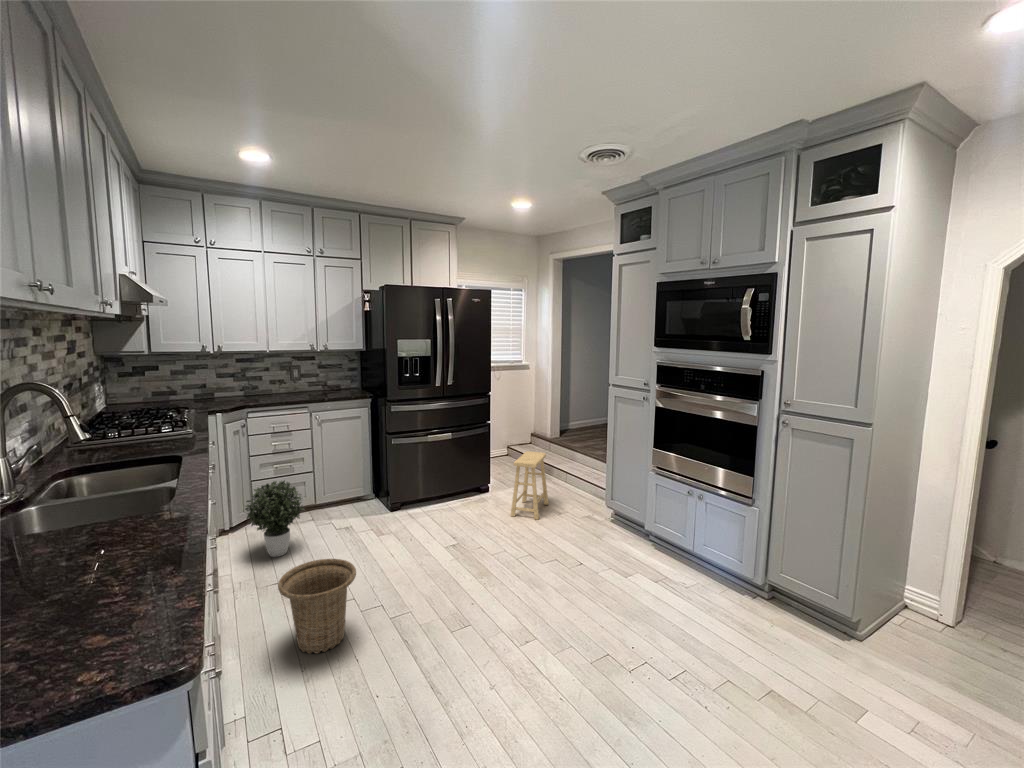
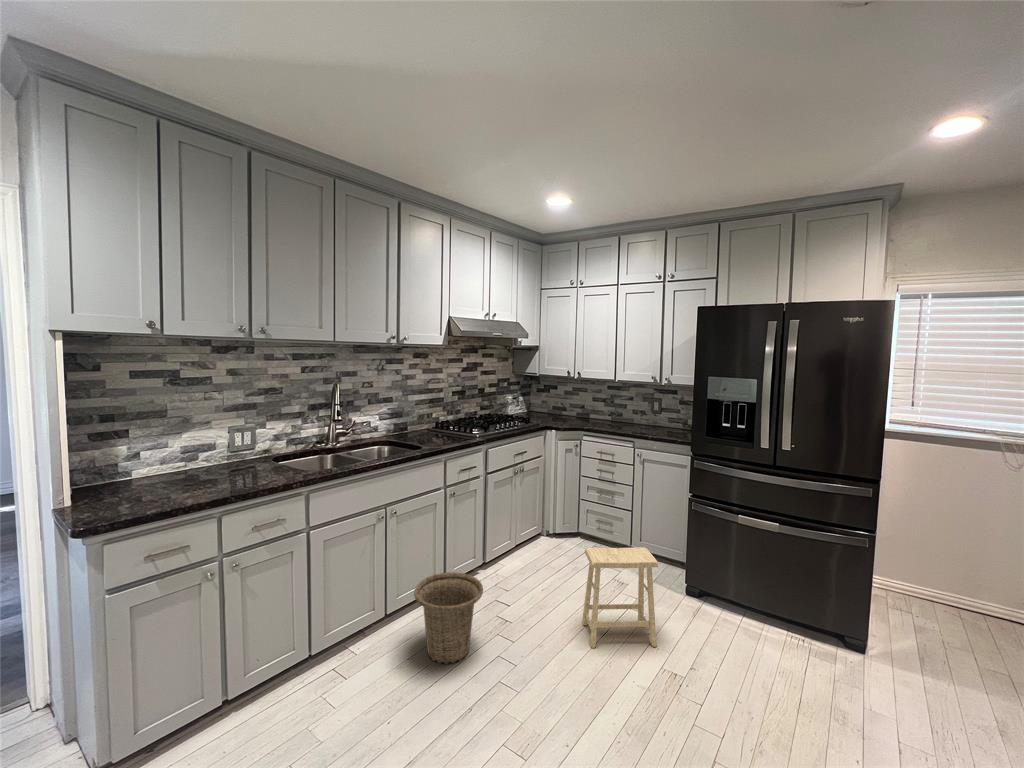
footstool: present [511,451,548,520] -> present [582,547,658,648]
potted plant: present [245,481,304,557] -> none [528,499,576,572]

